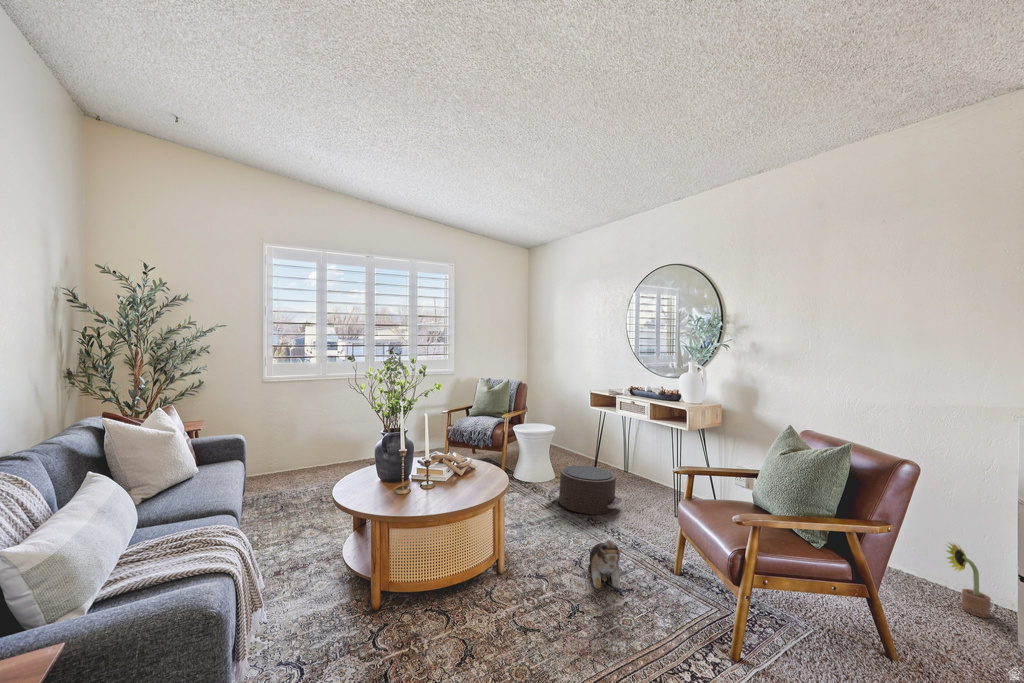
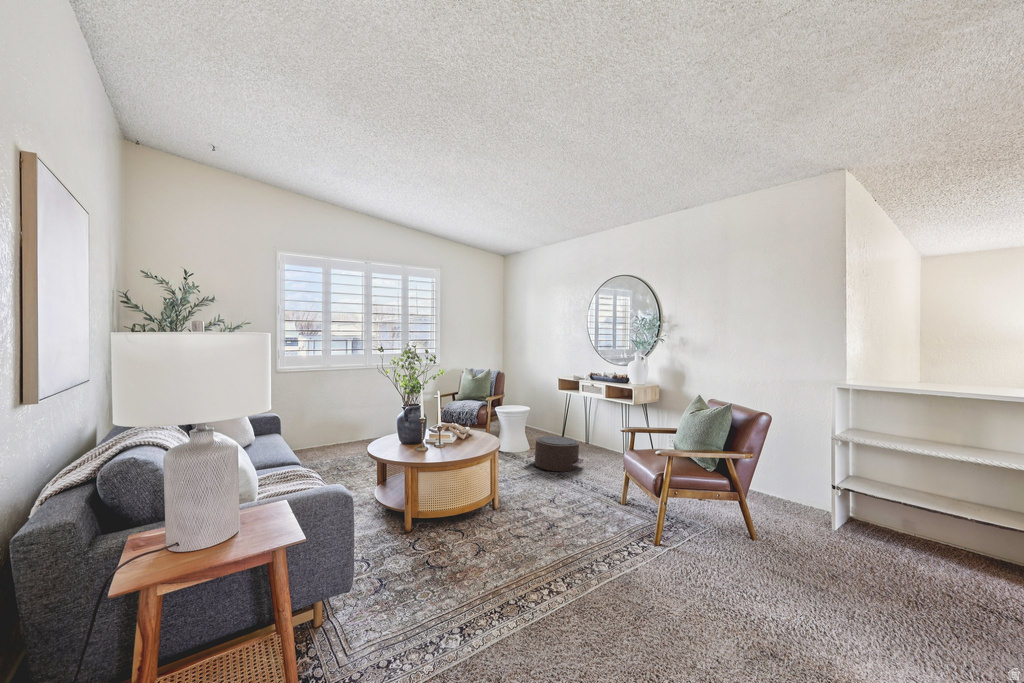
plush toy: present [588,540,622,589] -> none [560,479,584,514]
decorative plant: present [947,543,991,618] -> none [799,470,824,518]

